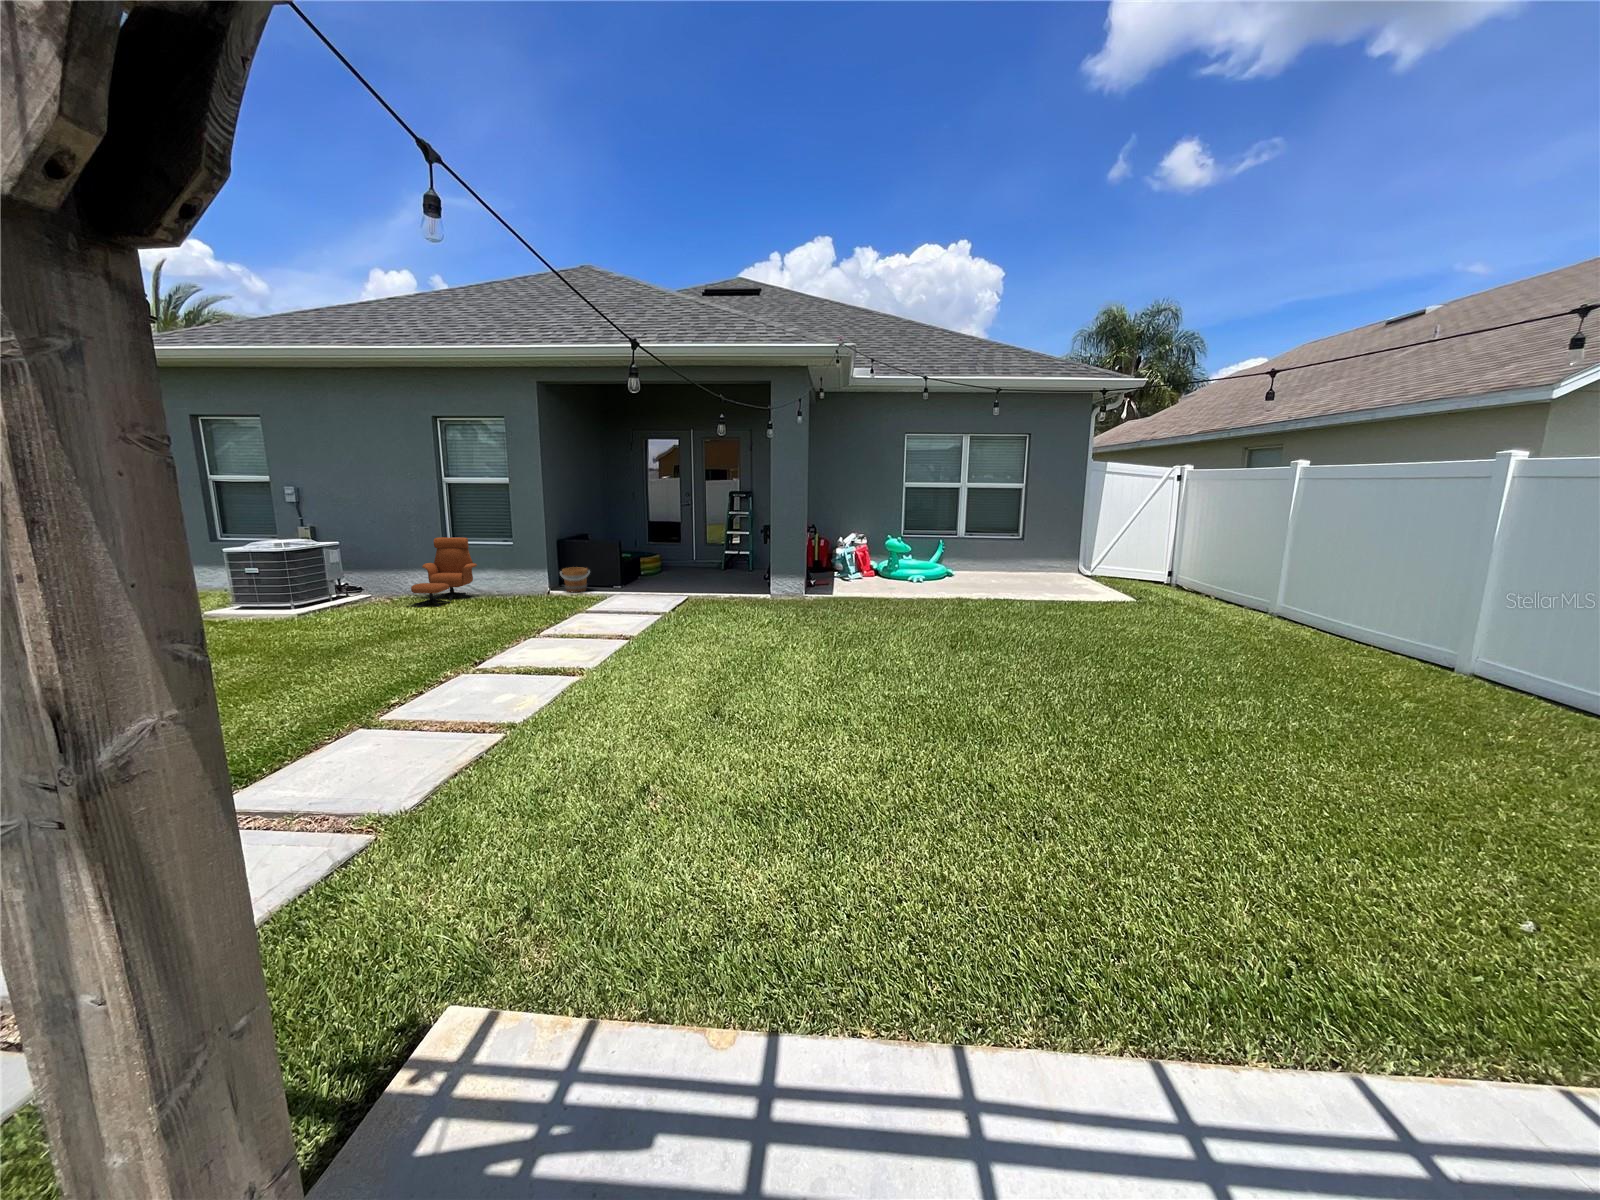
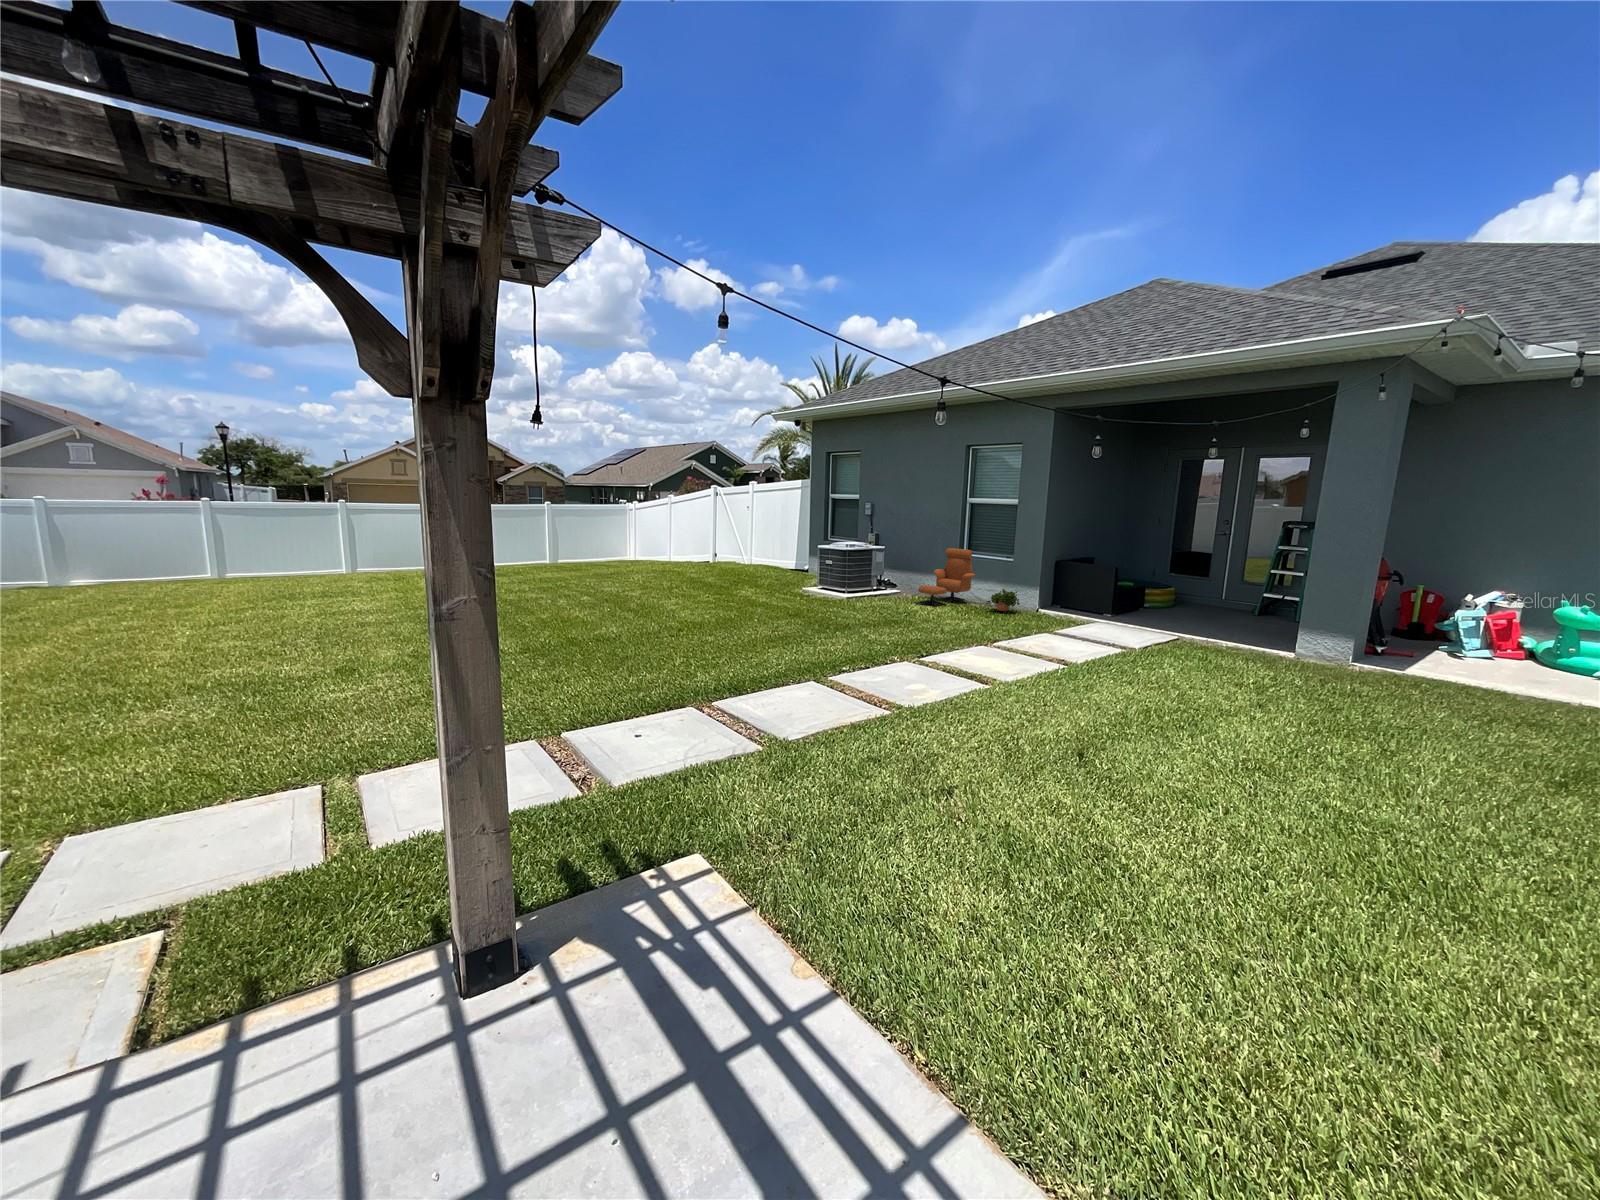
bucket: present [560,567,590,592] -> none [1048,589,1079,614]
potted plant: none [500,575,538,601] -> present [986,589,1020,613]

